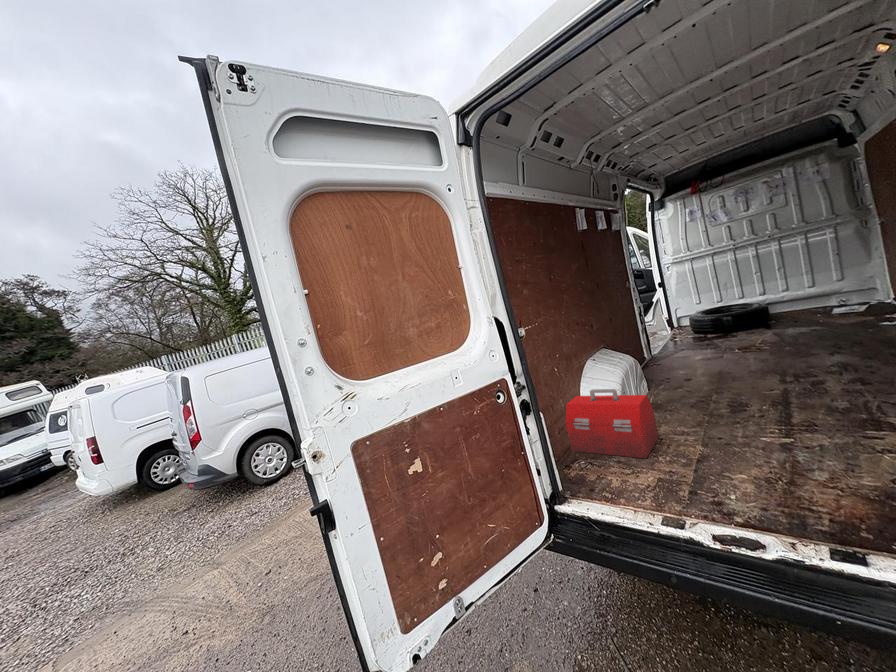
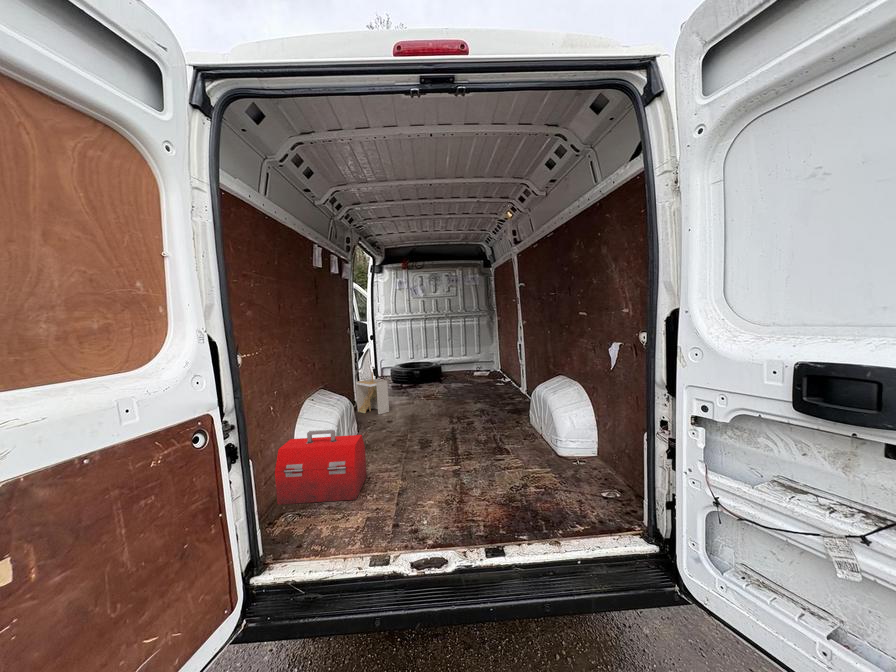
storage bin: none [641,326,687,372] -> present [356,372,389,414]

